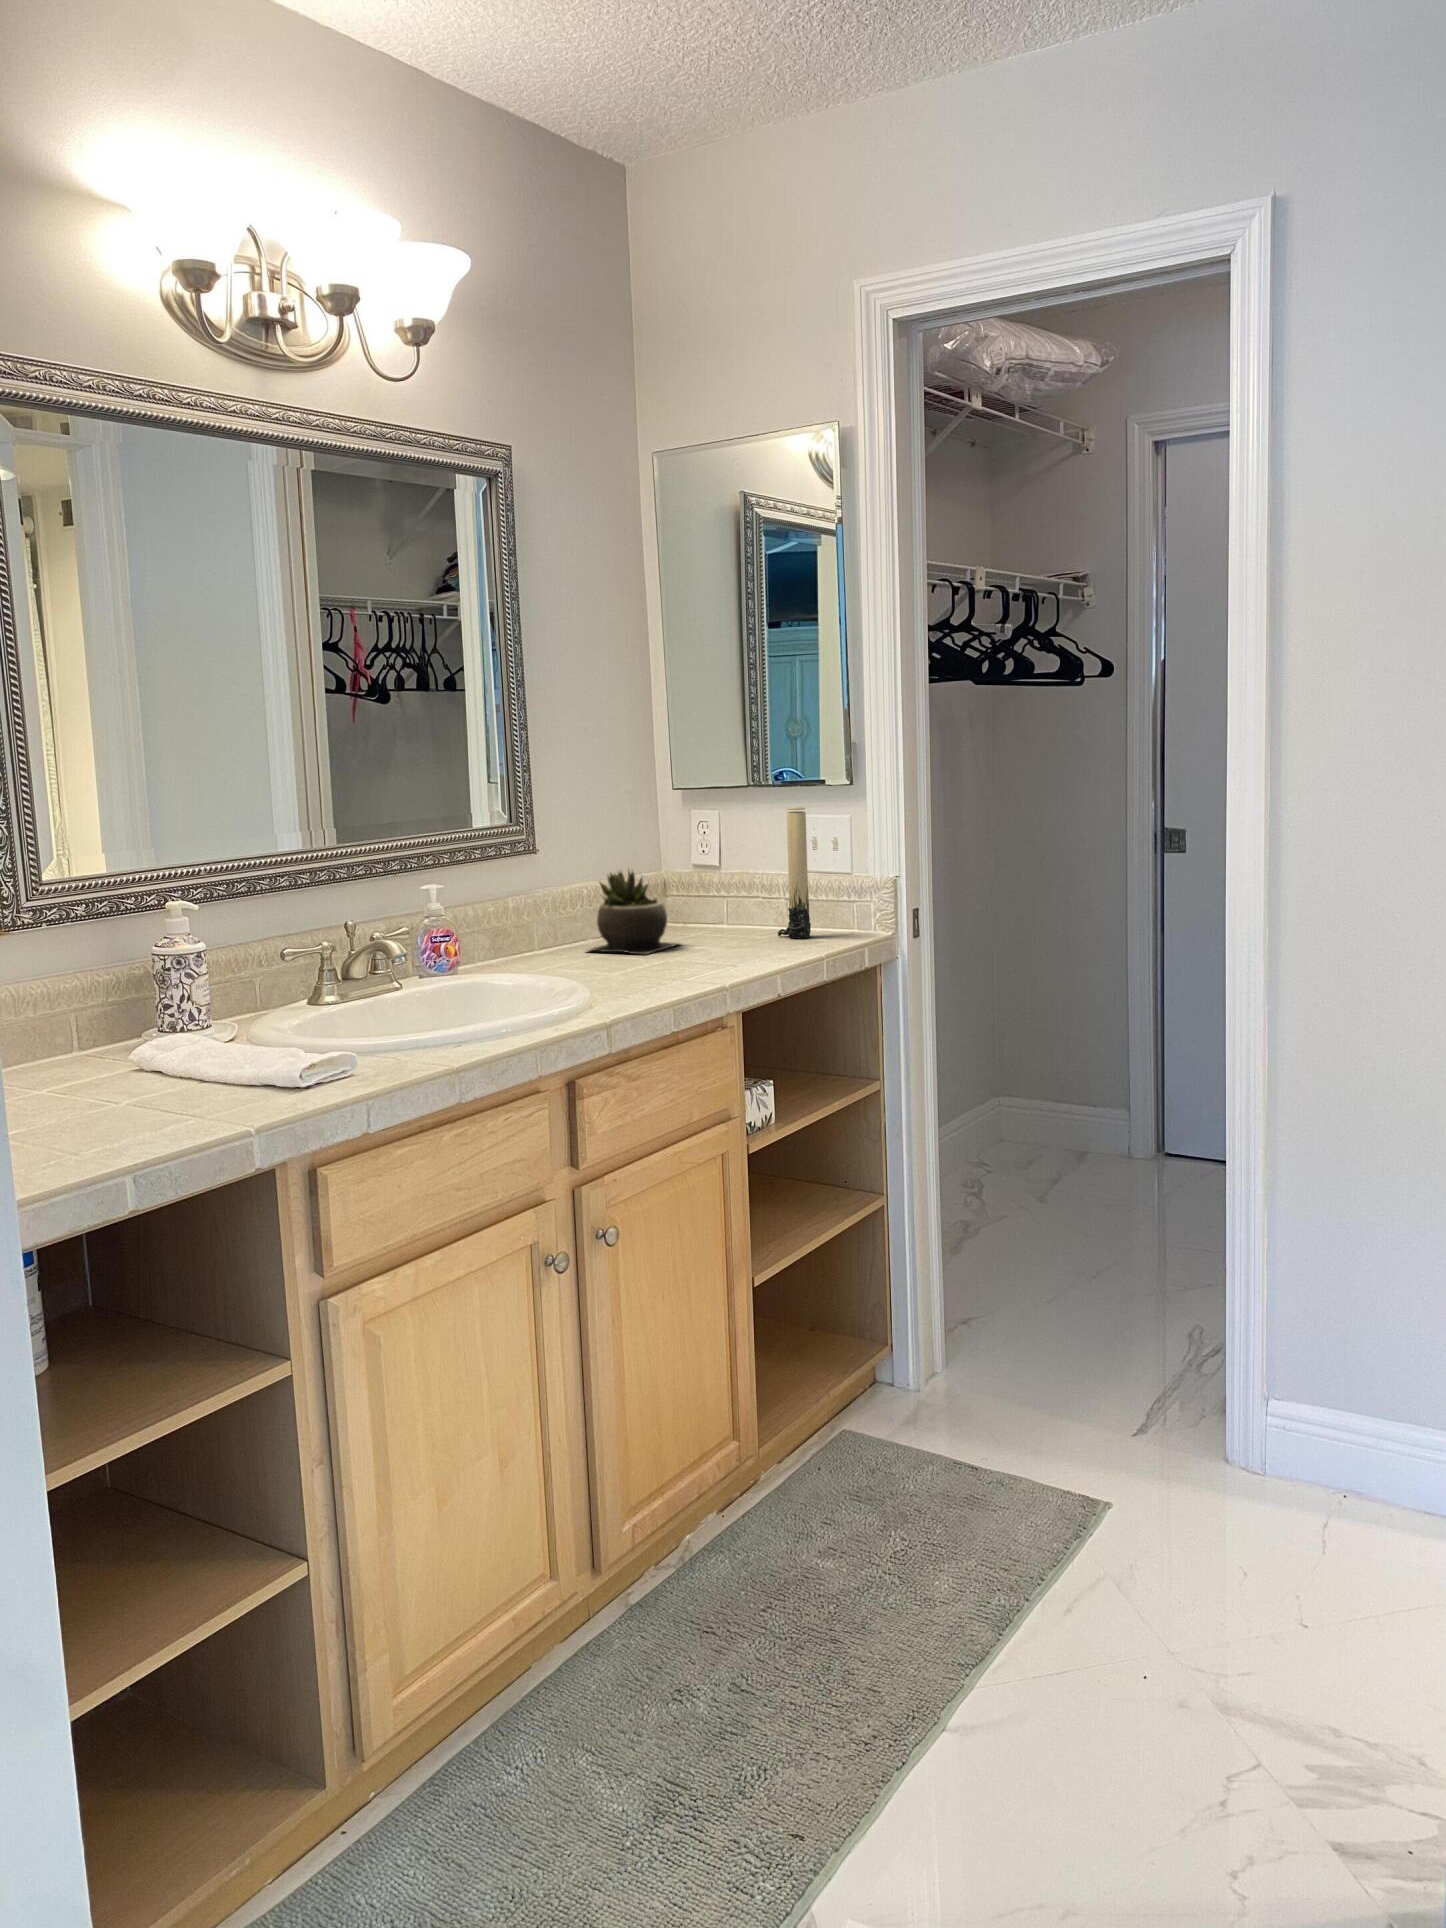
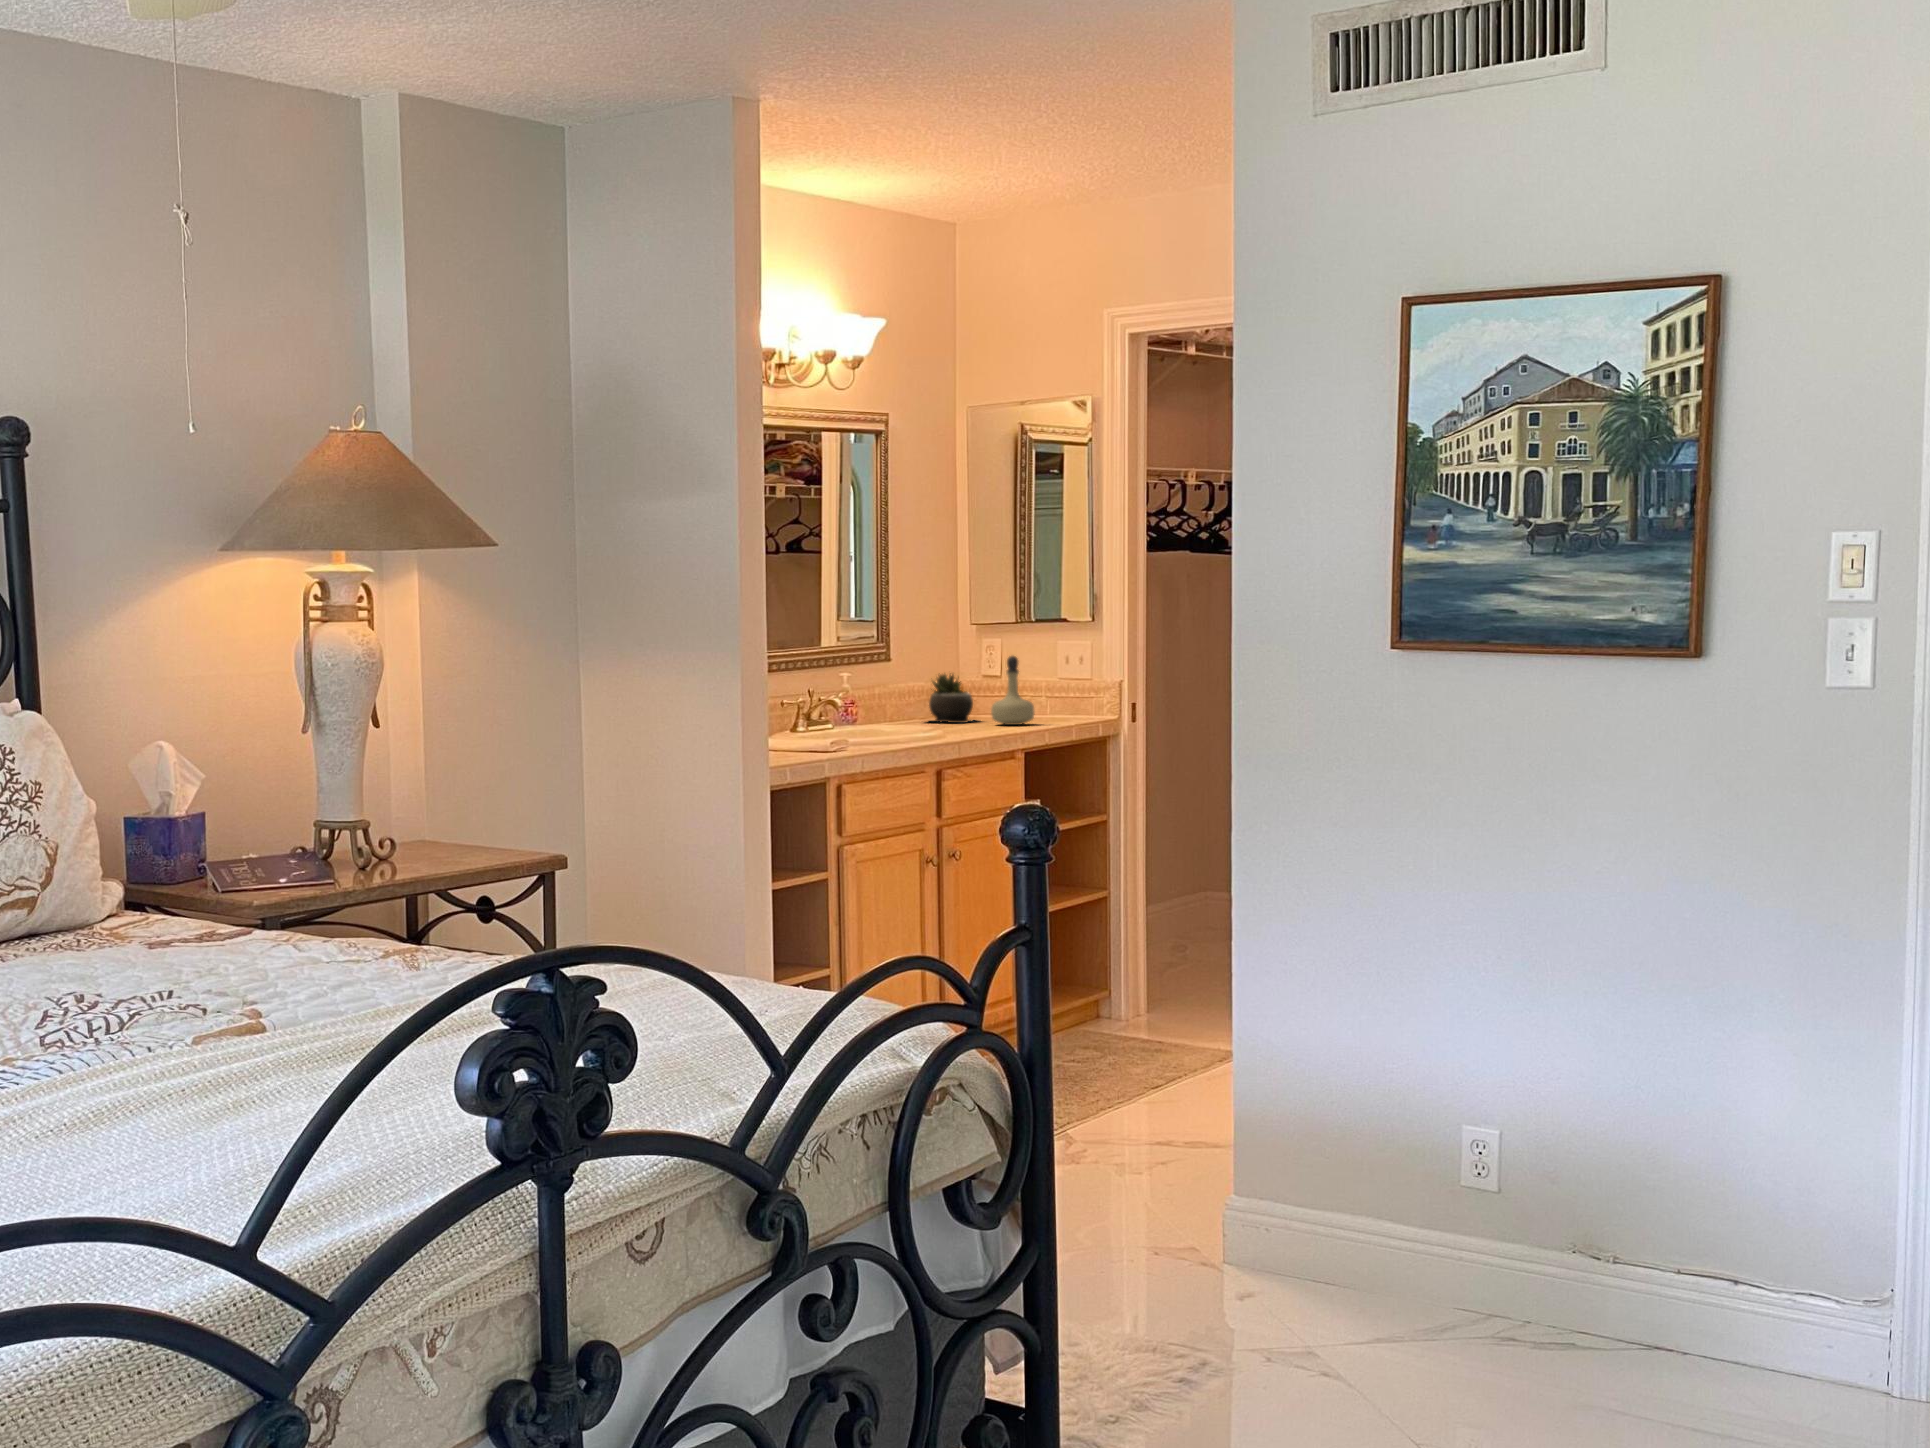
candle: present [778,807,811,938] -> none [1042,636,1063,719]
perfume bottle: none [690,846,760,961] -> present [991,656,1034,725]

